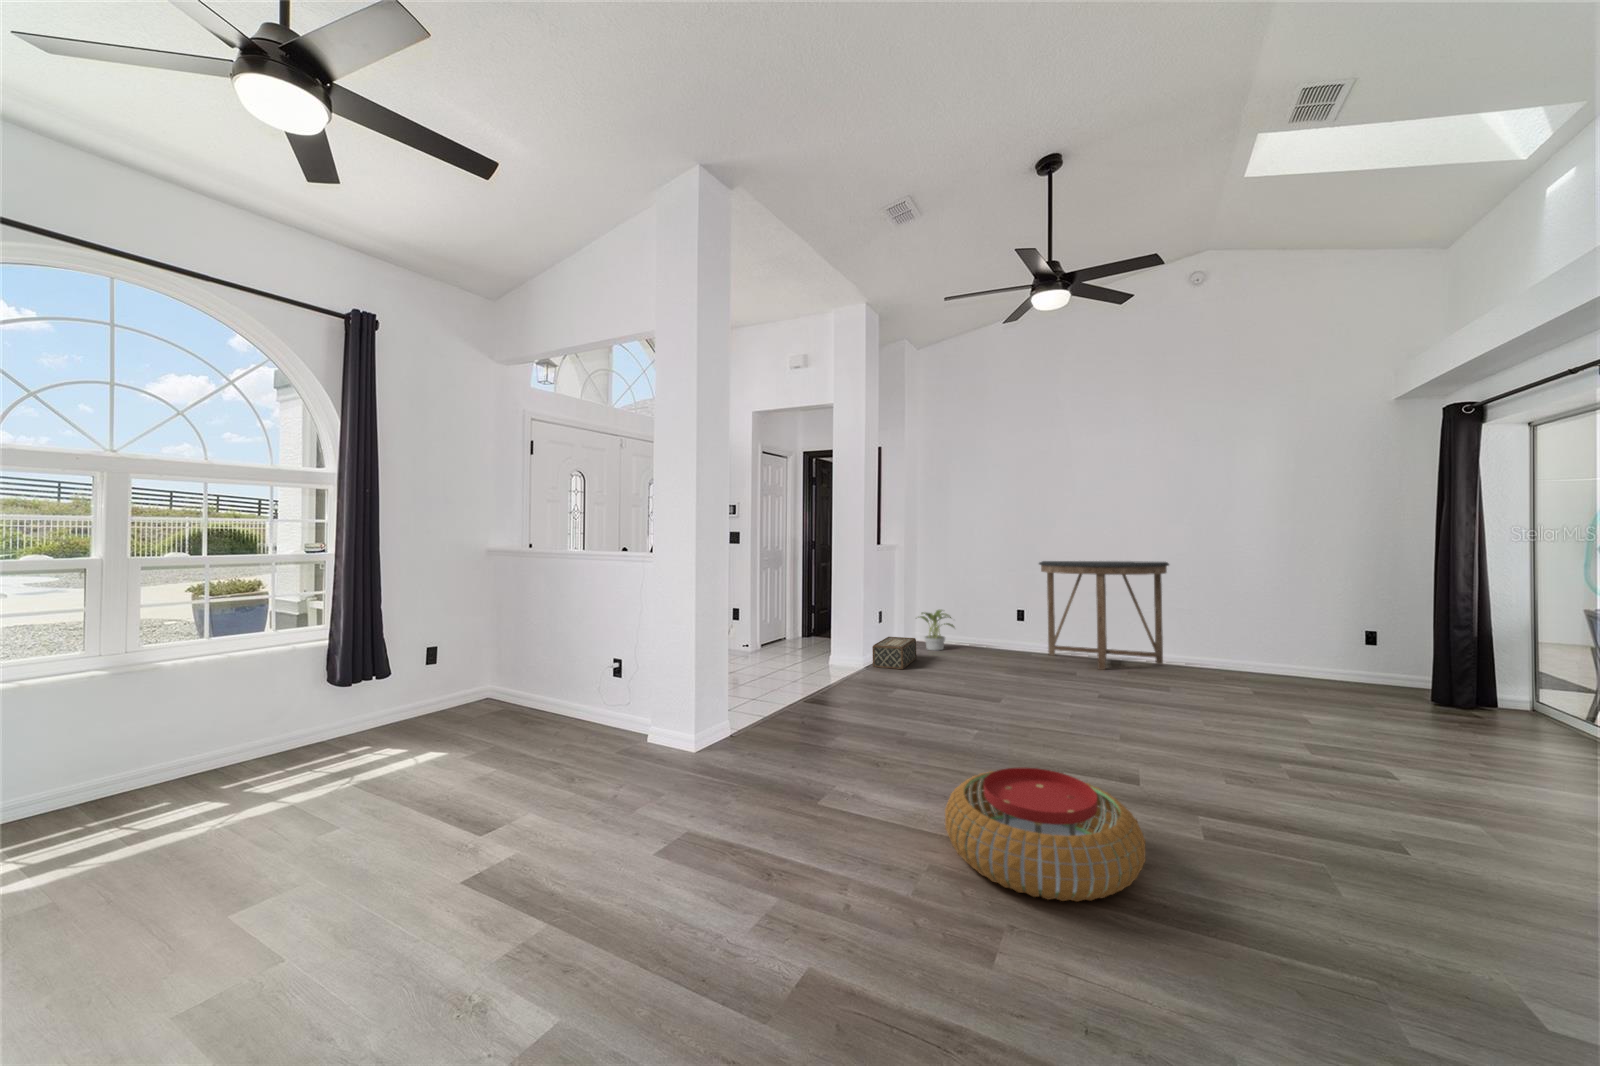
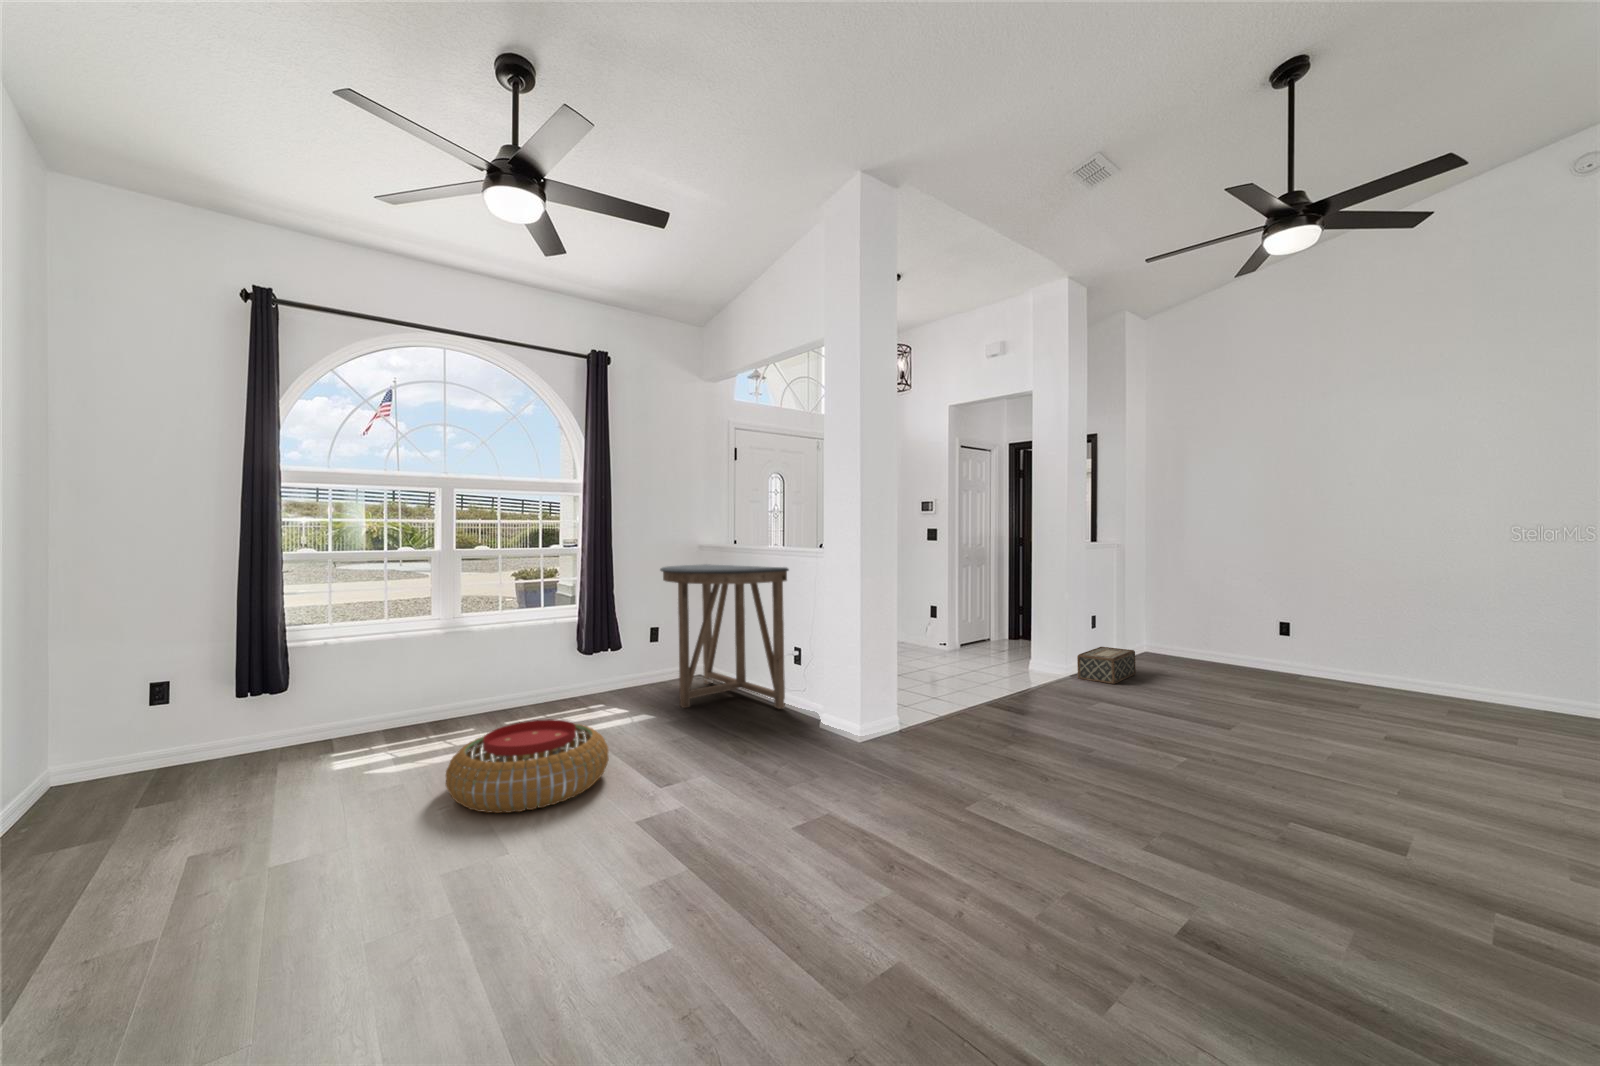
console table: present [1039,561,1169,670] -> present [660,564,789,709]
potted plant: present [920,610,954,650] -> none [1140,619,1192,667]
pouf: present [945,767,1145,901] -> present [446,719,609,813]

